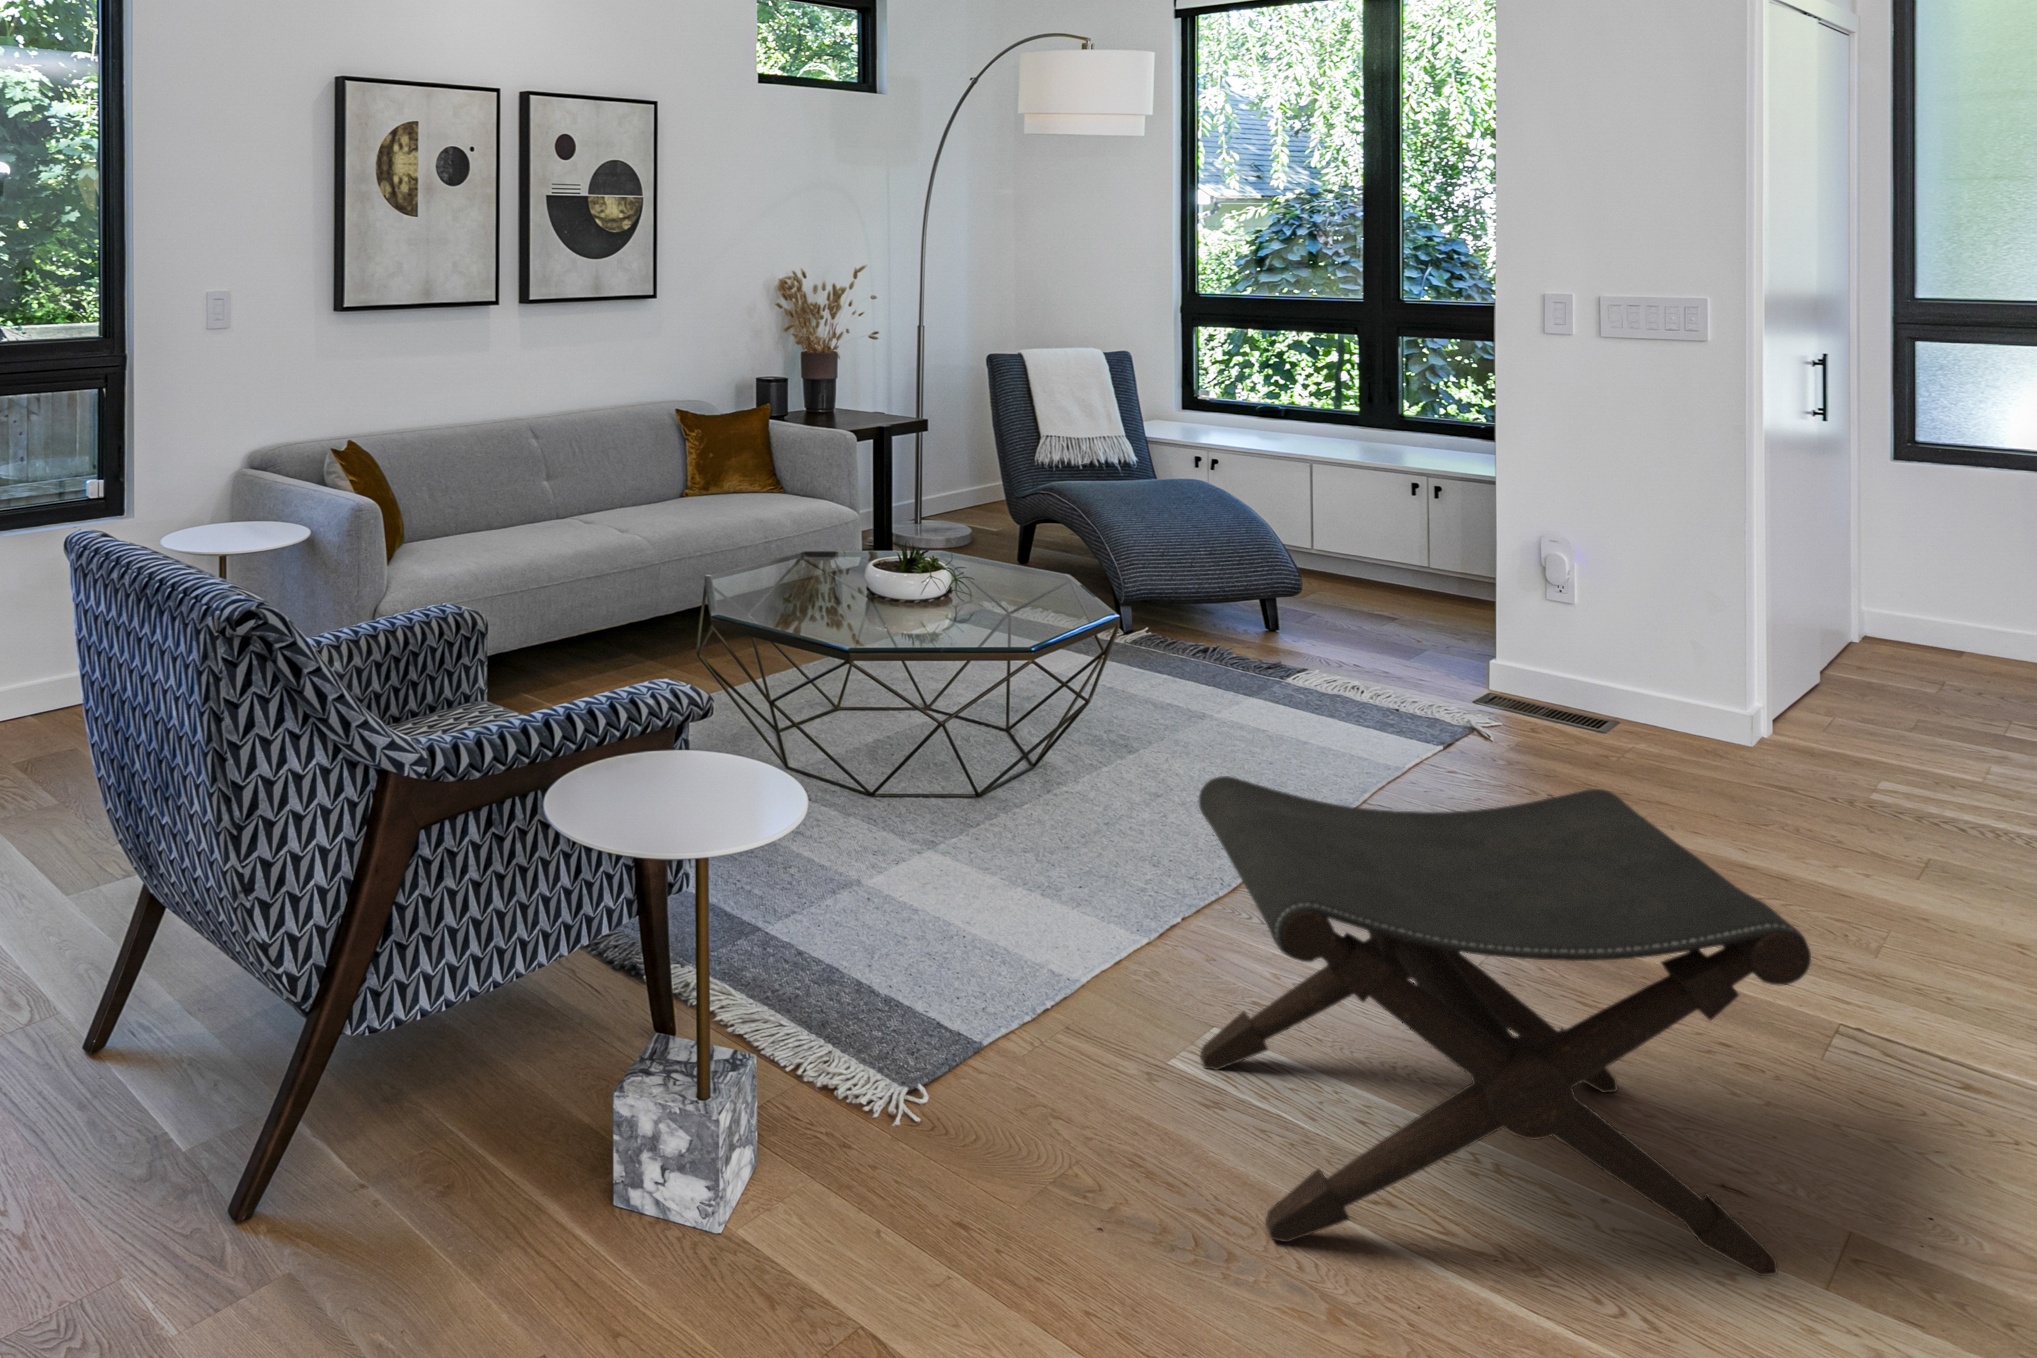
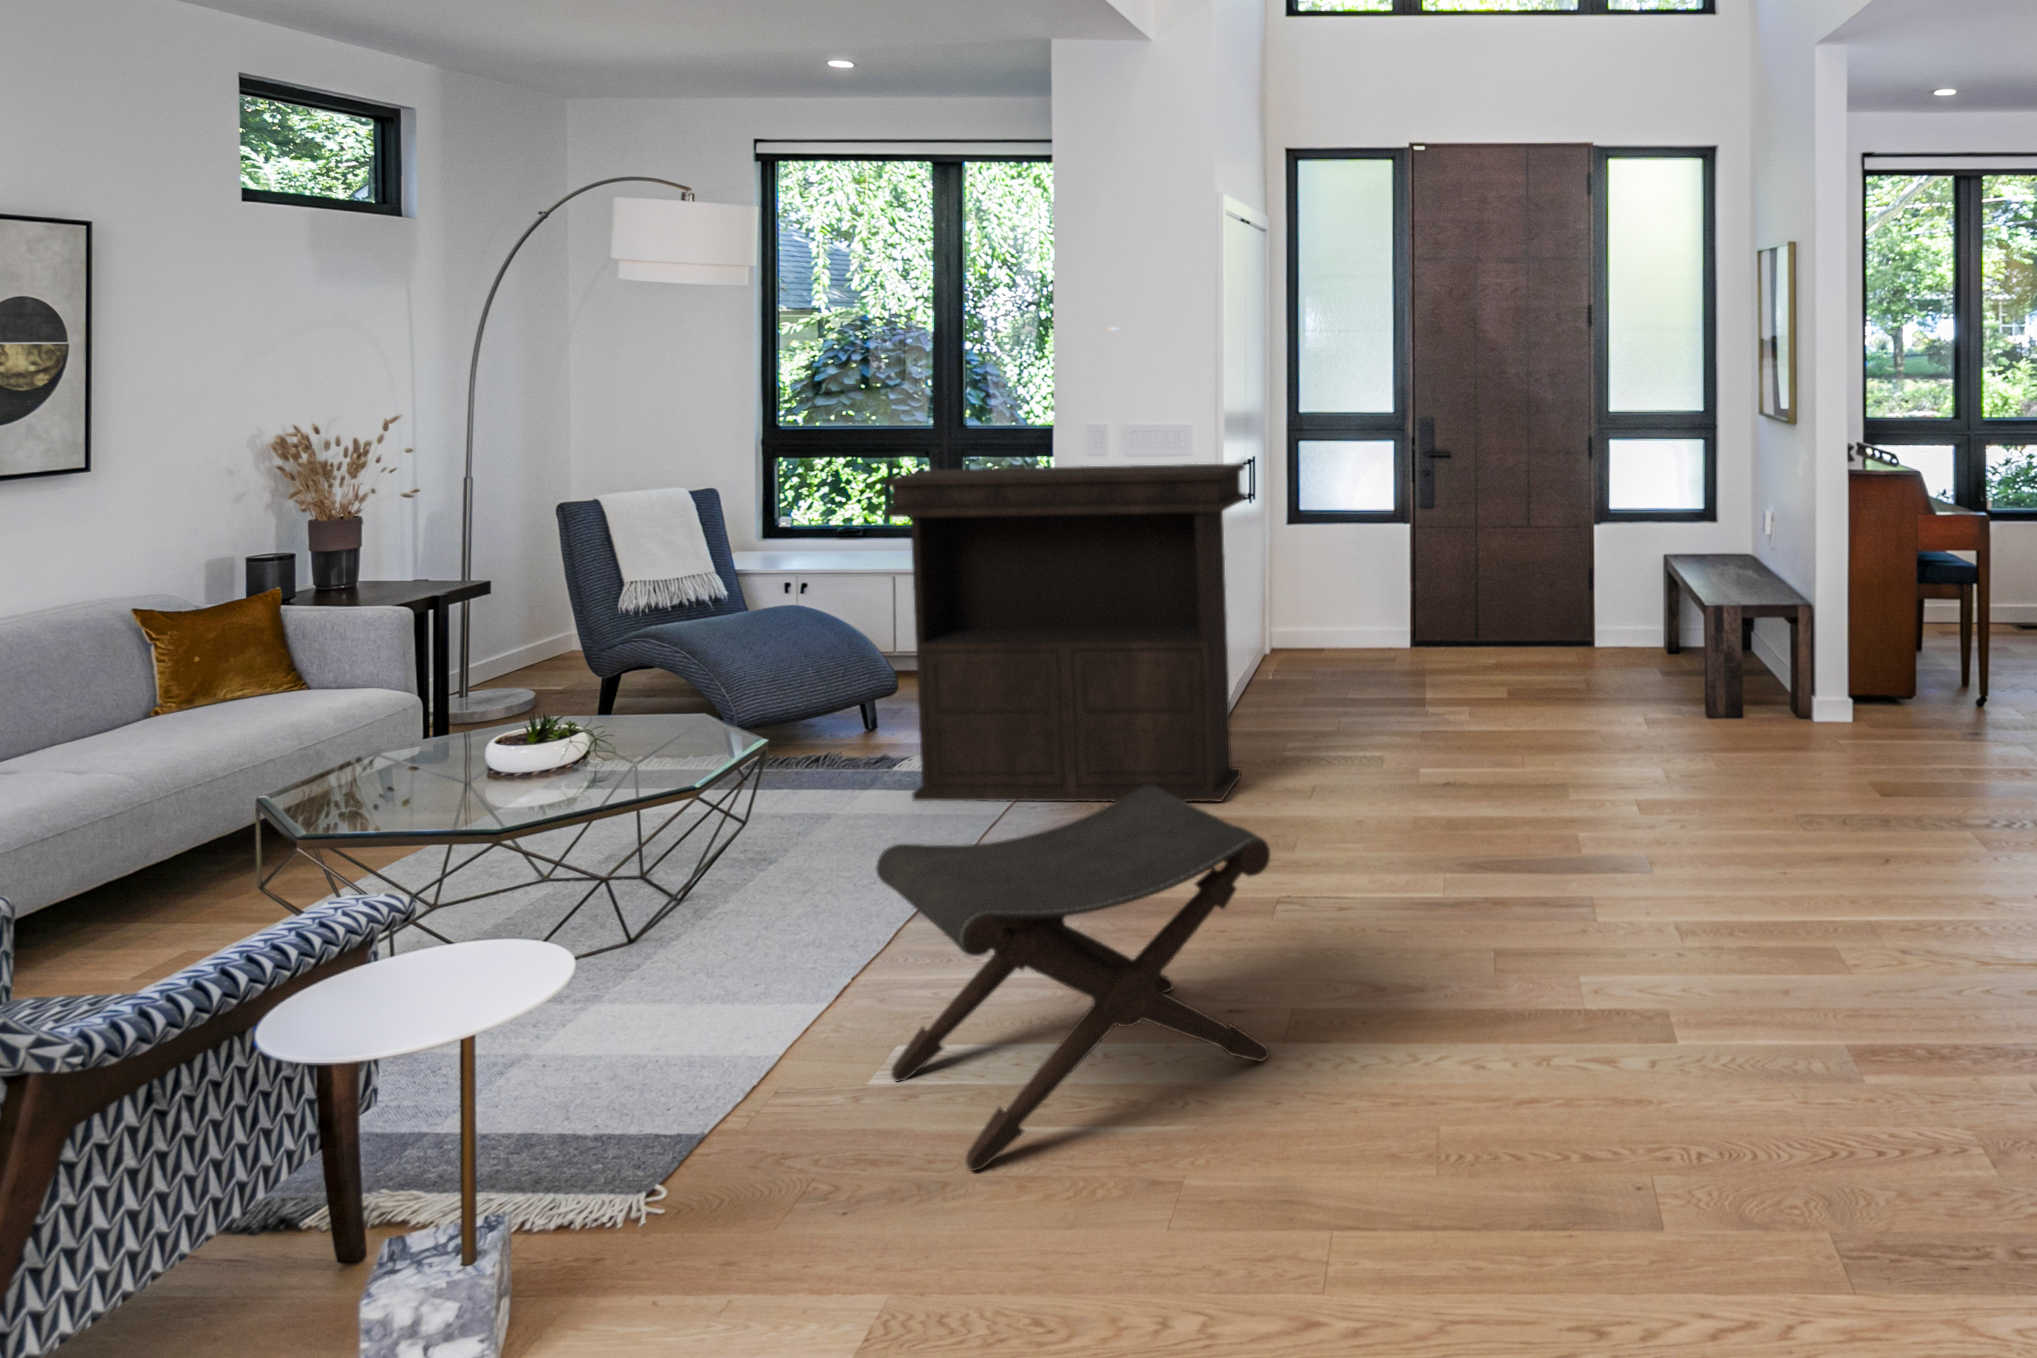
console table: none [1292,338,1822,834] -> present [885,463,1246,801]

